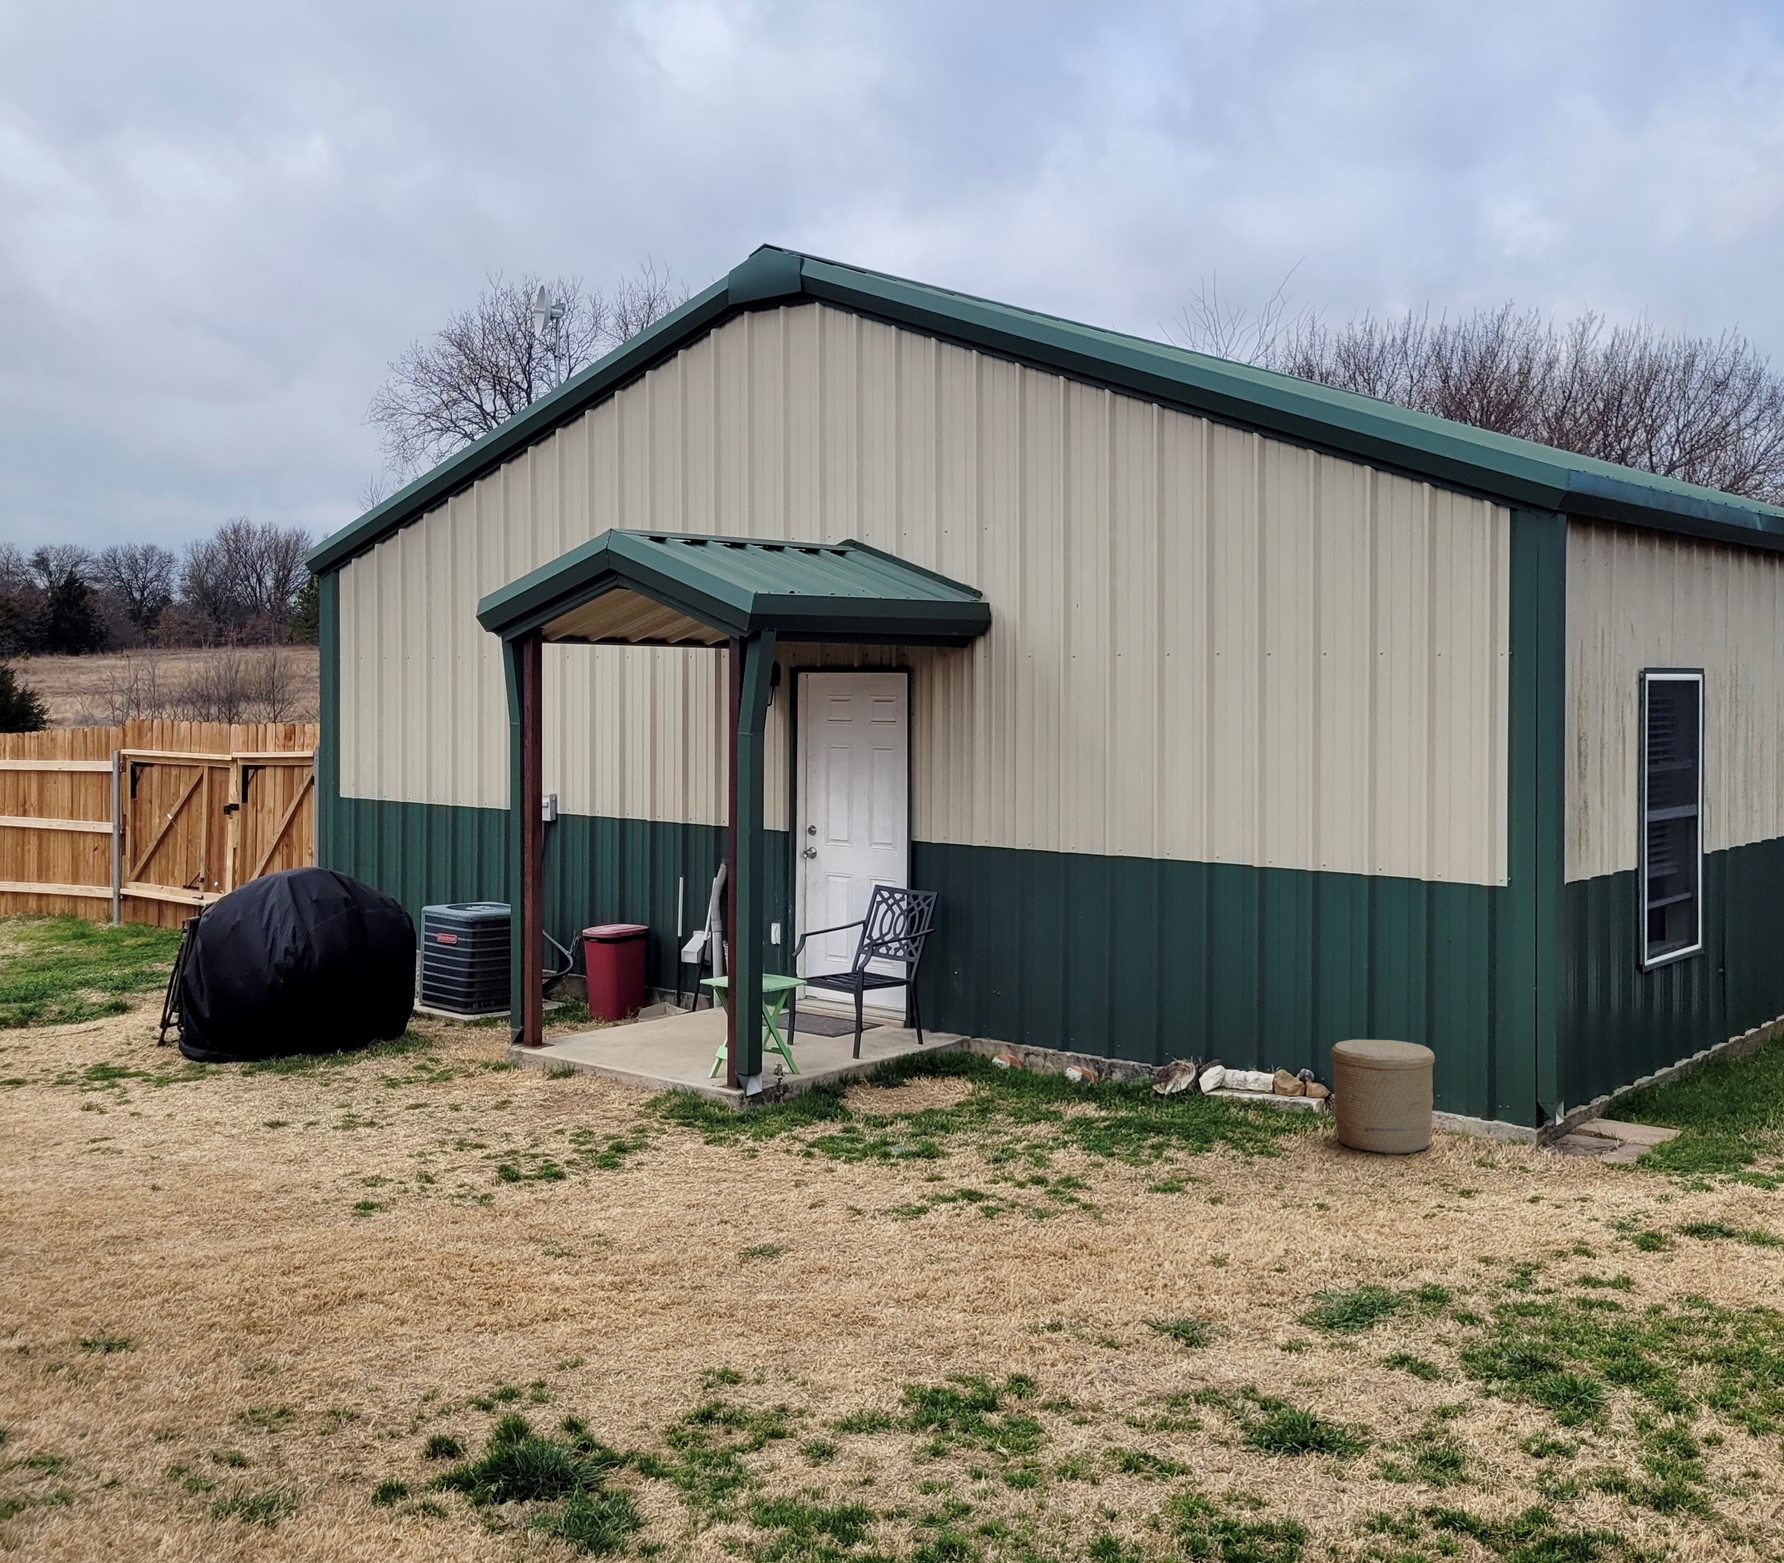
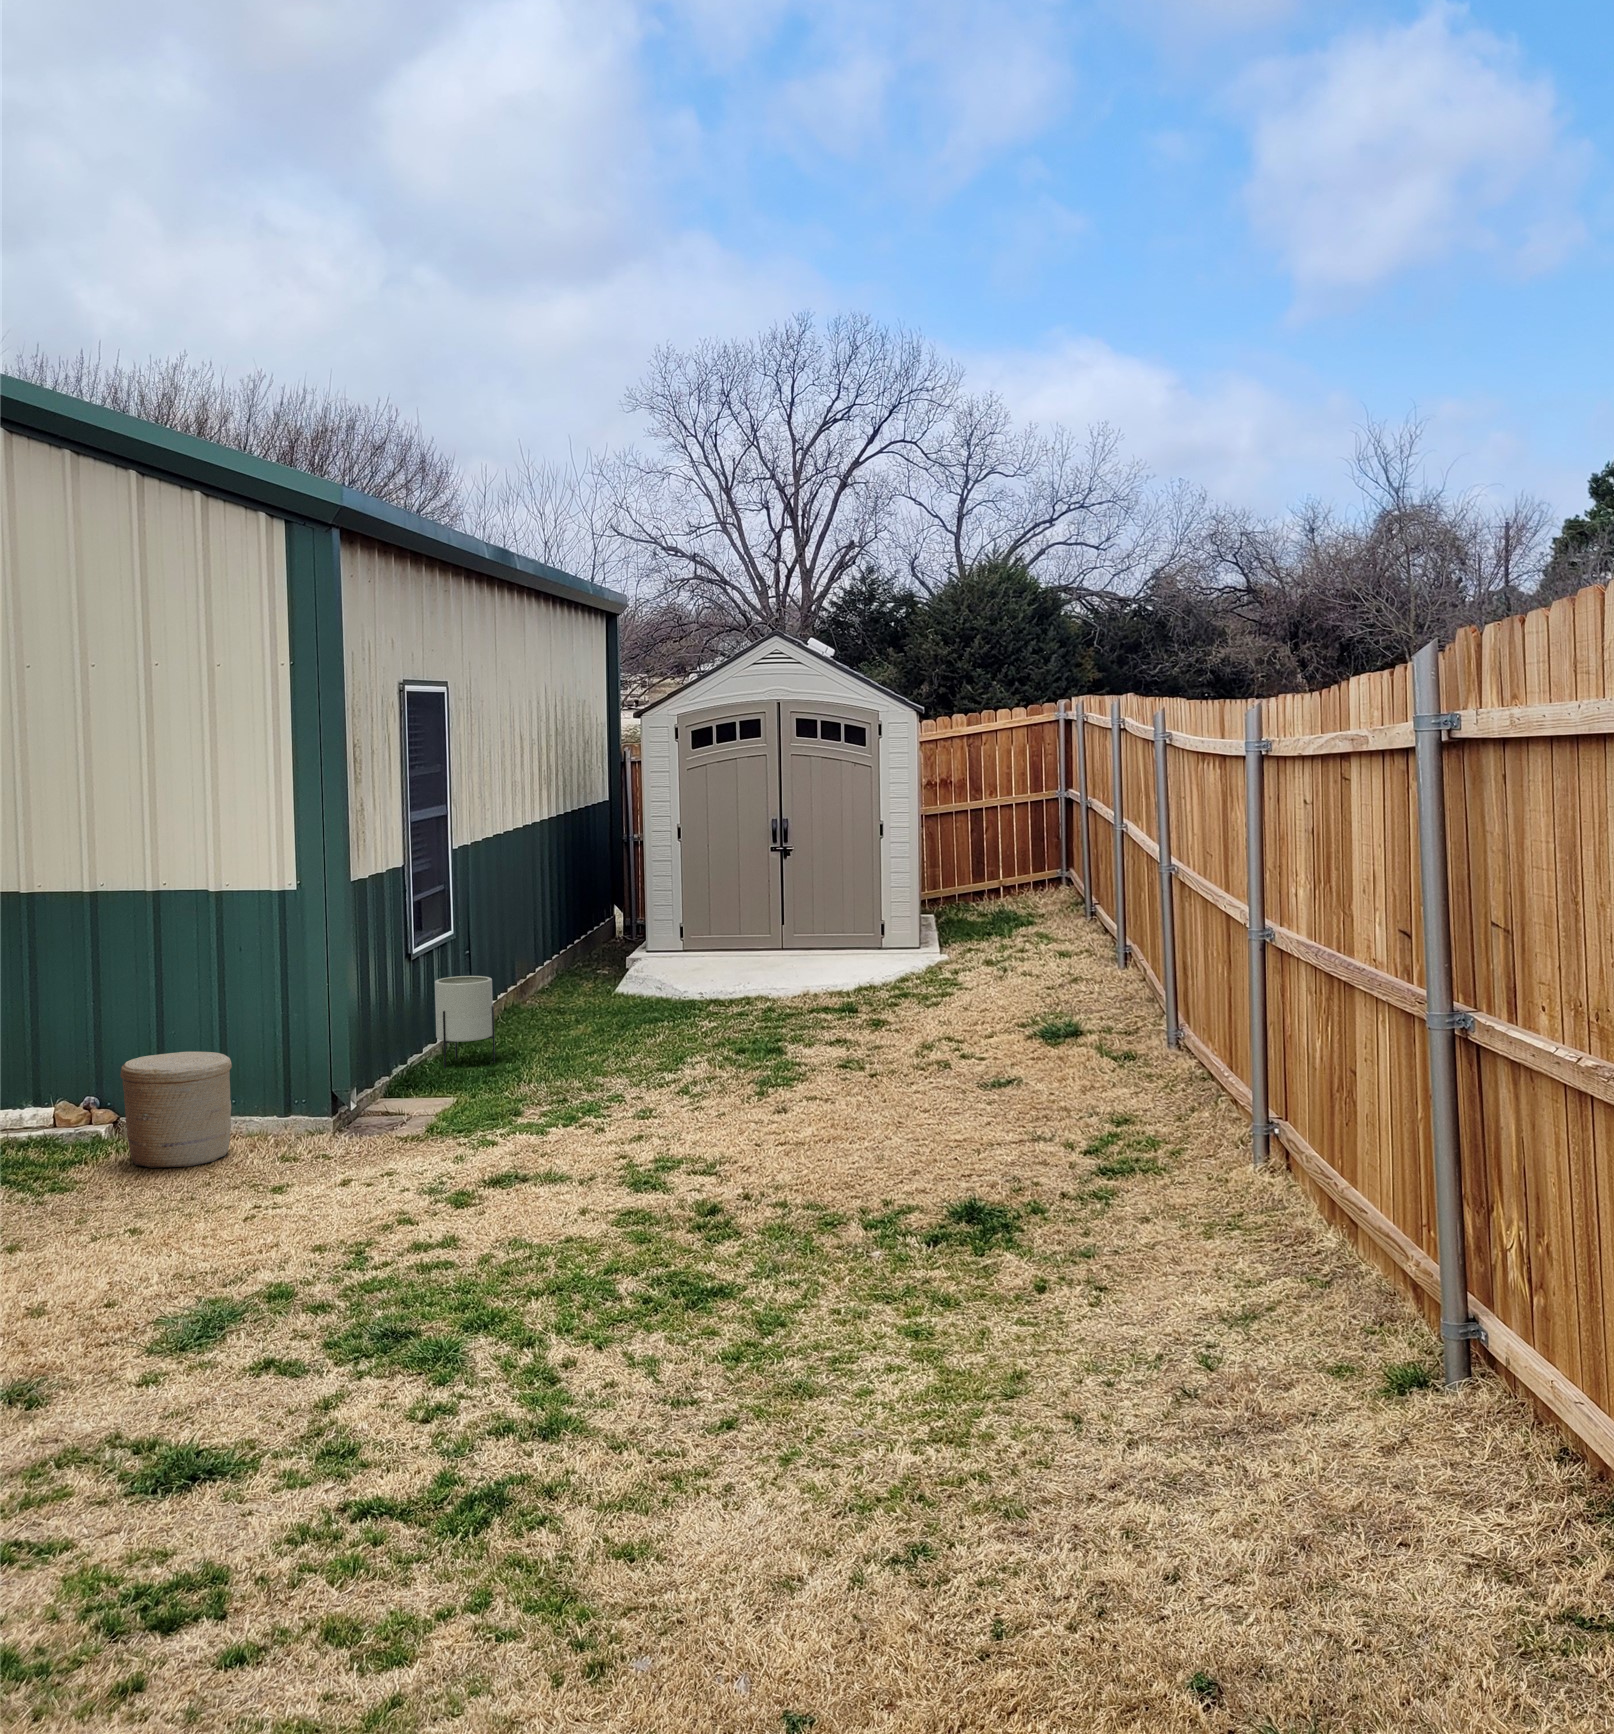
planter: none [1672,997,1740,1099] -> present [435,976,495,1068]

